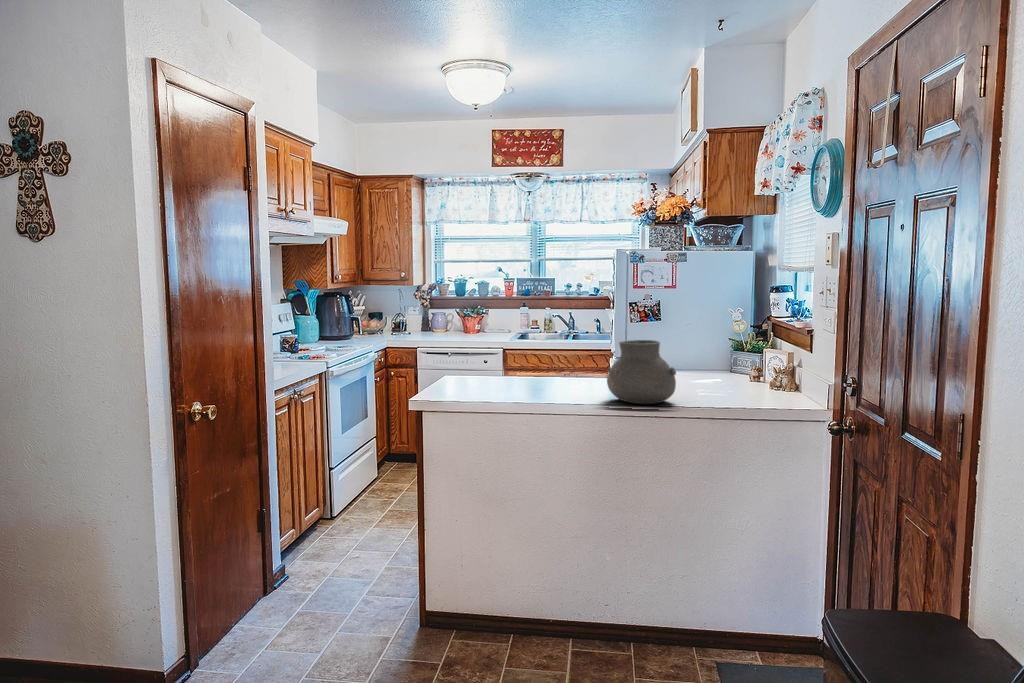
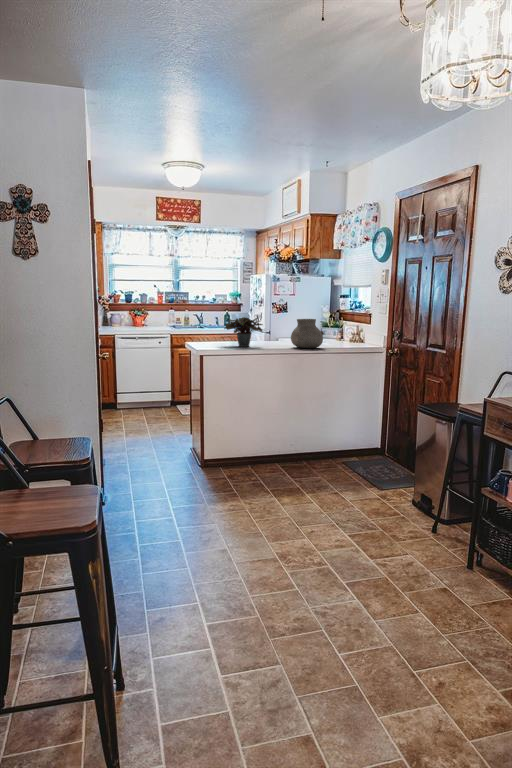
potted plant: none [474,335,560,395] -> present [224,317,263,347]

